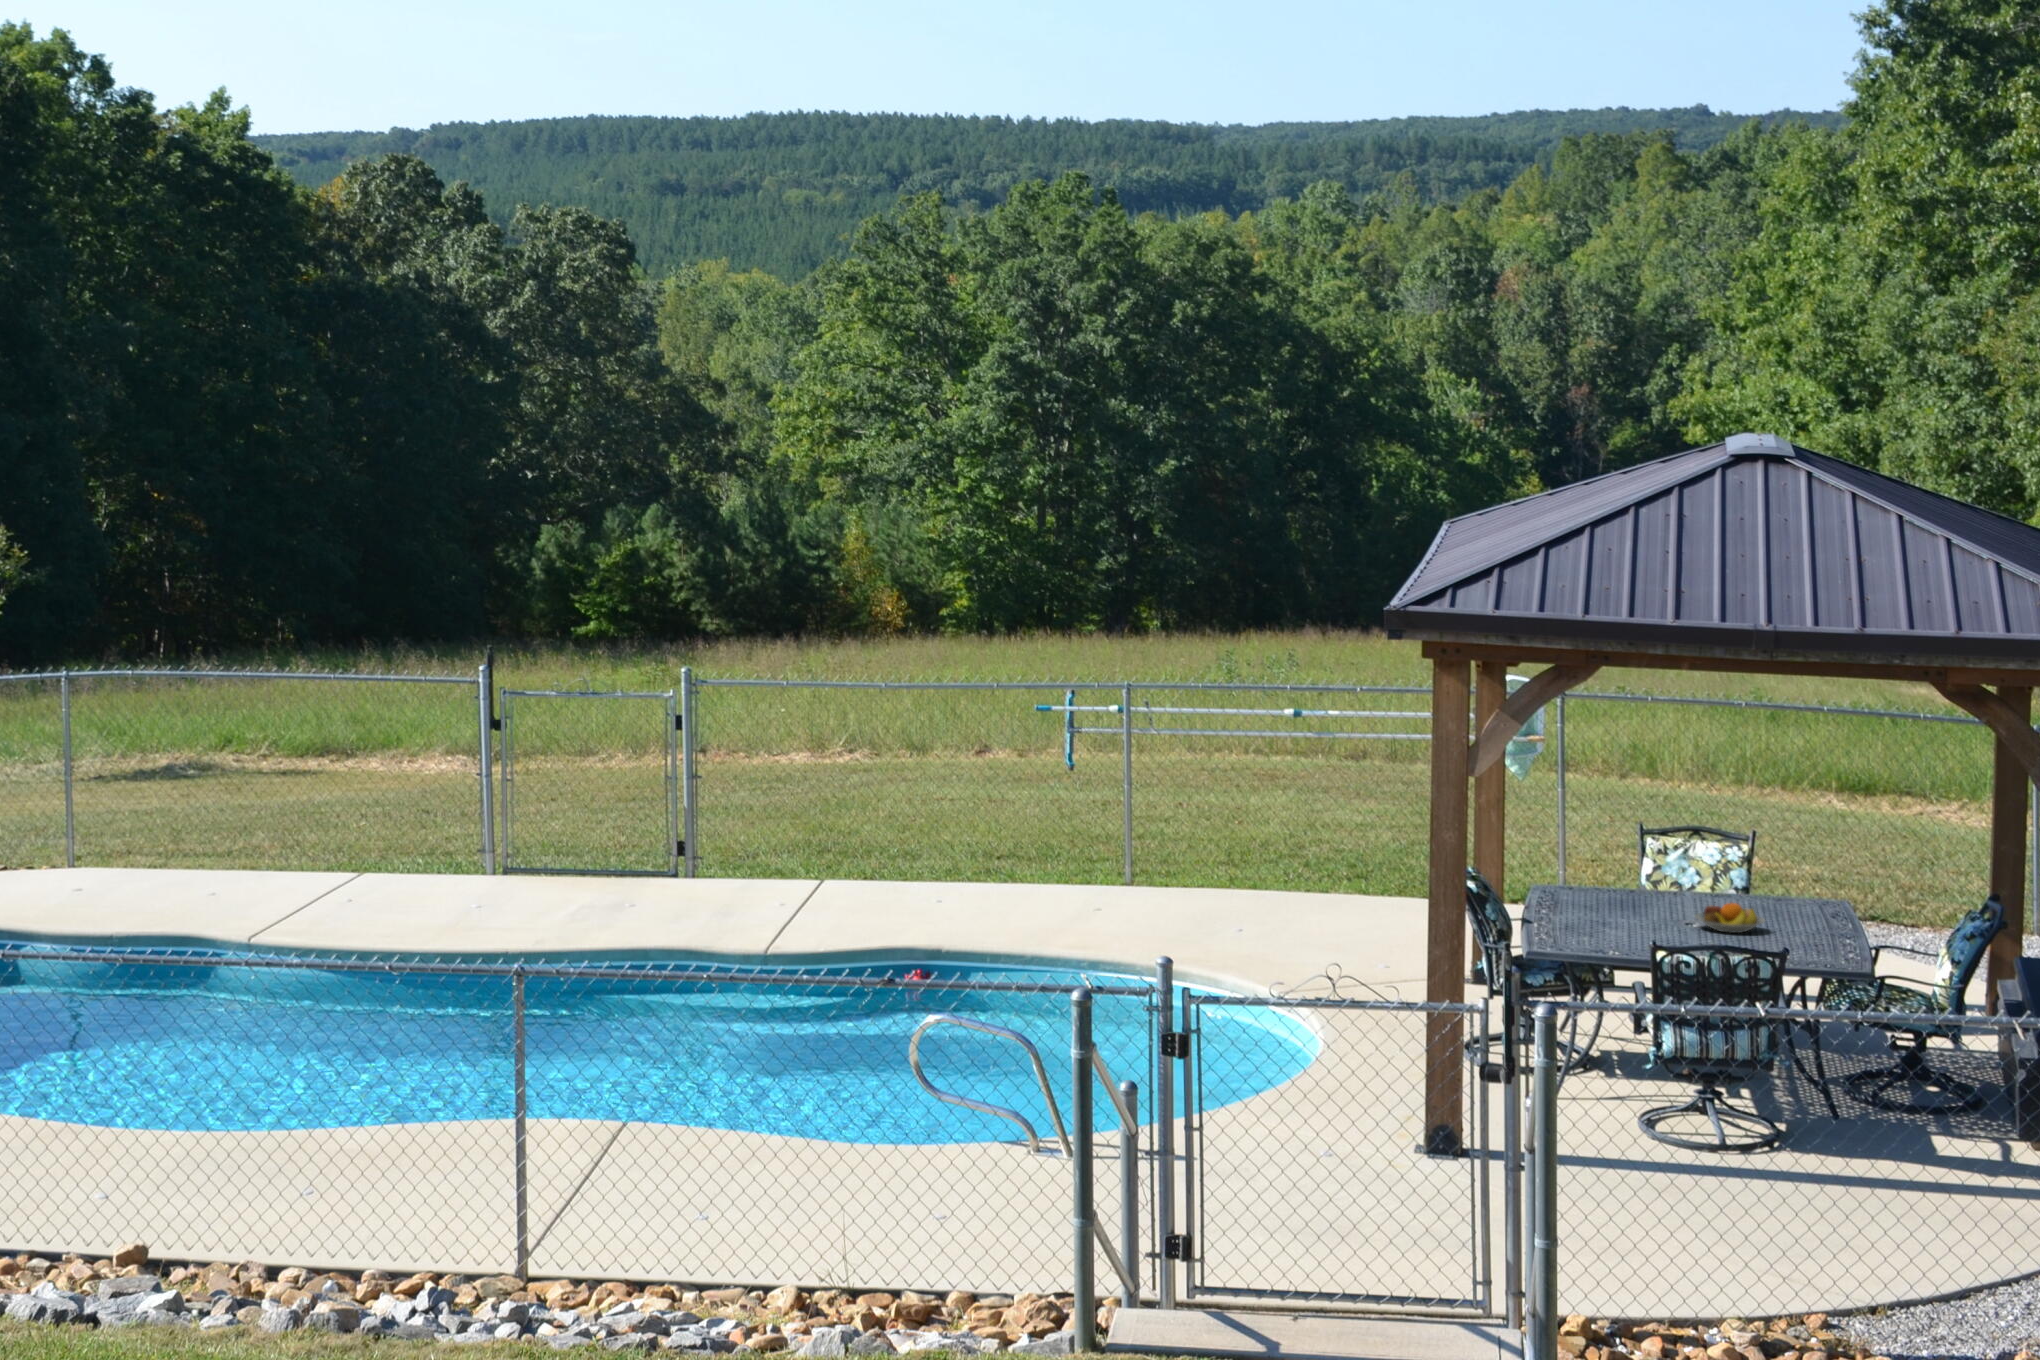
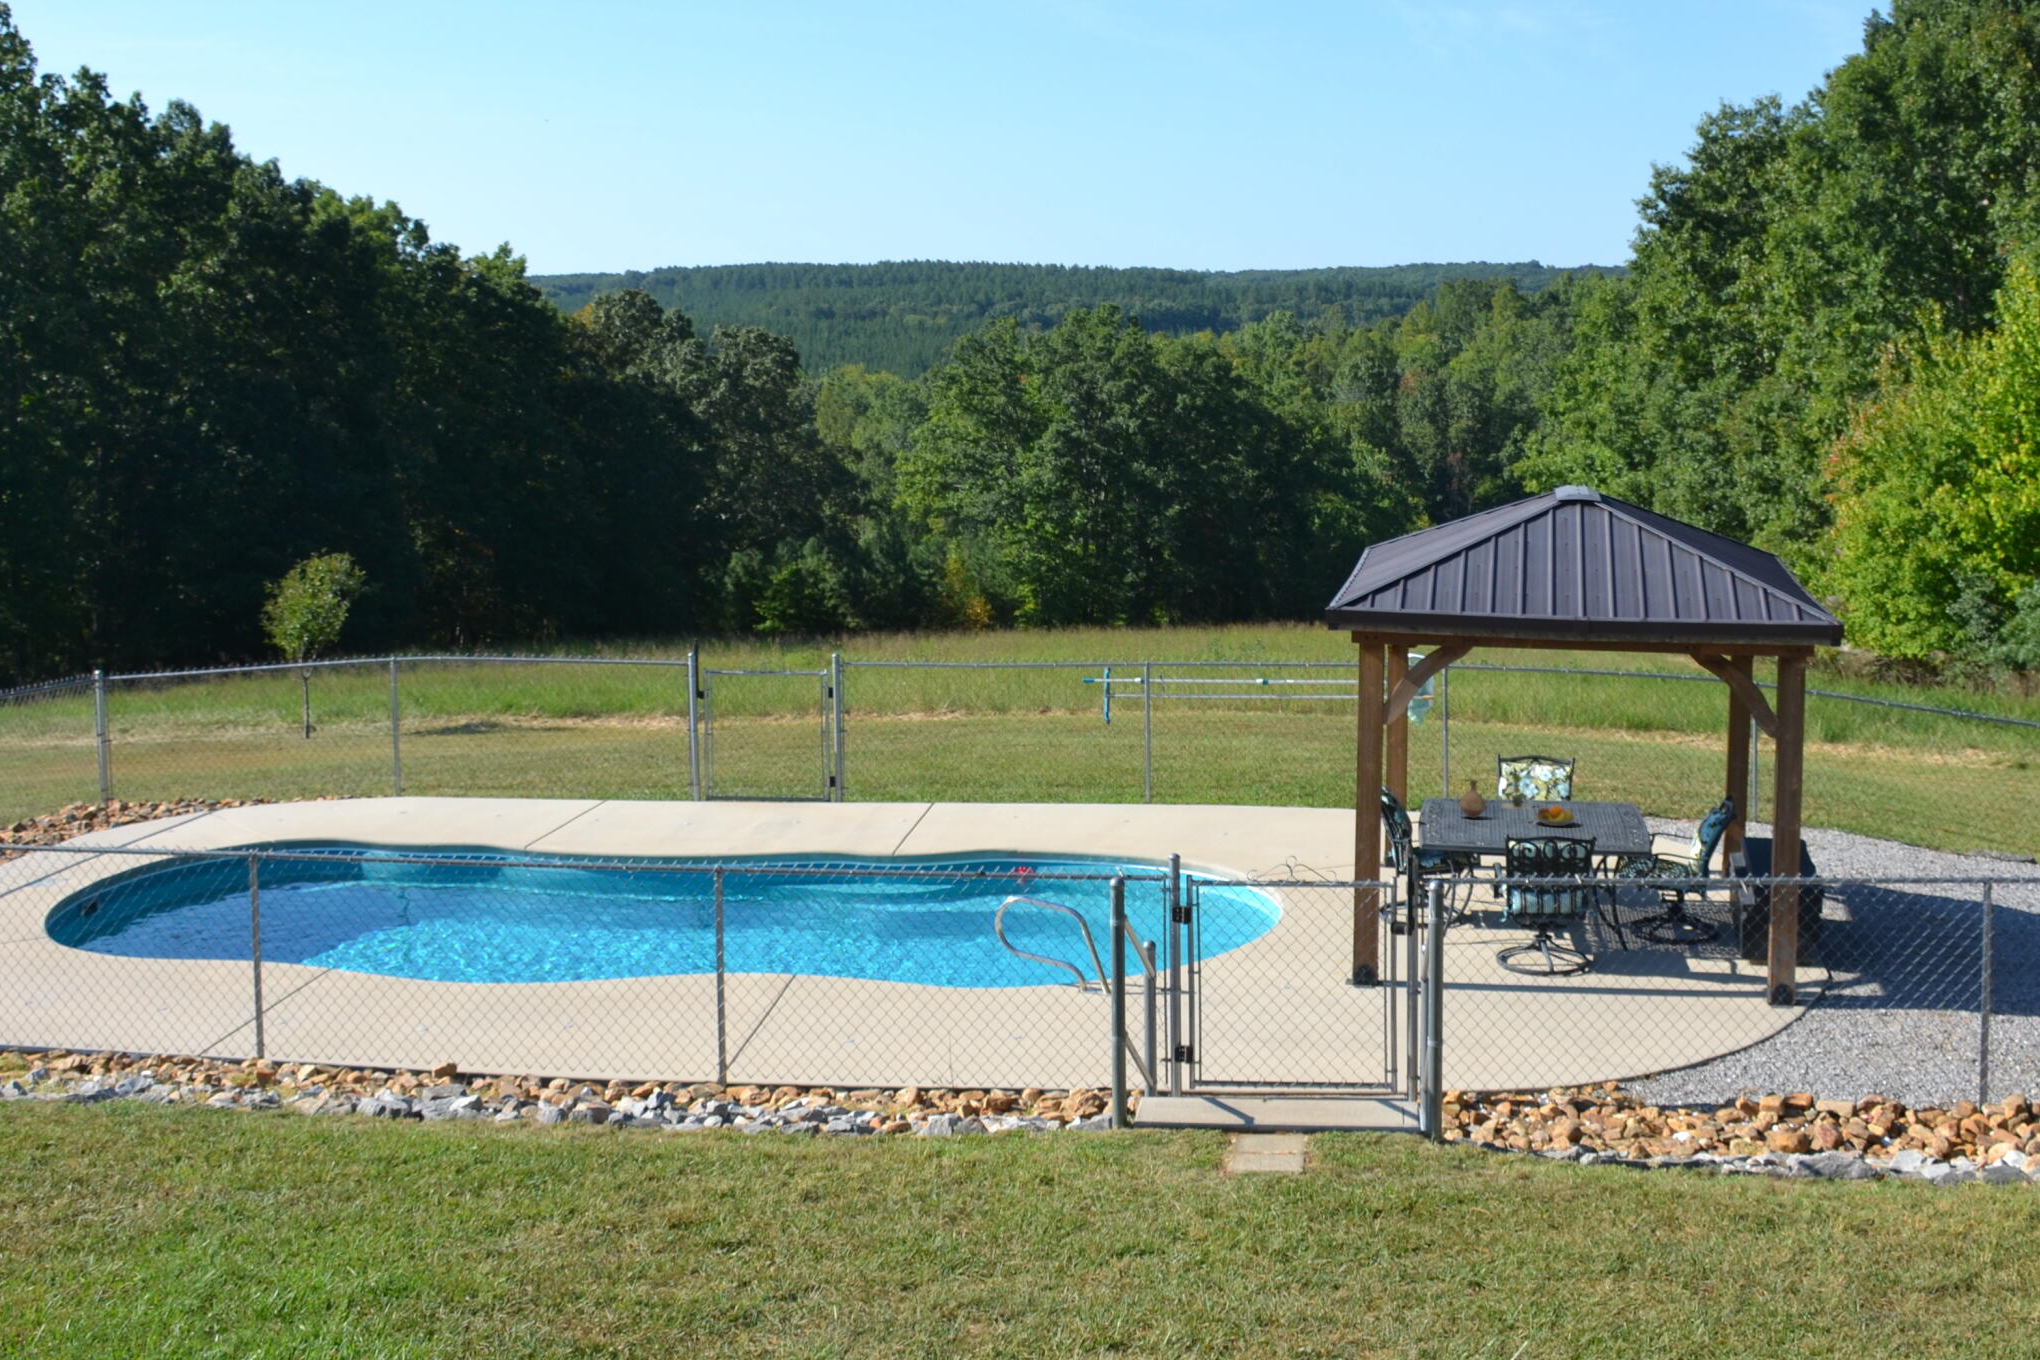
potted plant: none [1645,852,1698,908] -> present [1501,774,1533,809]
vase: none [1580,862,1627,919] -> present [1459,779,1487,818]

